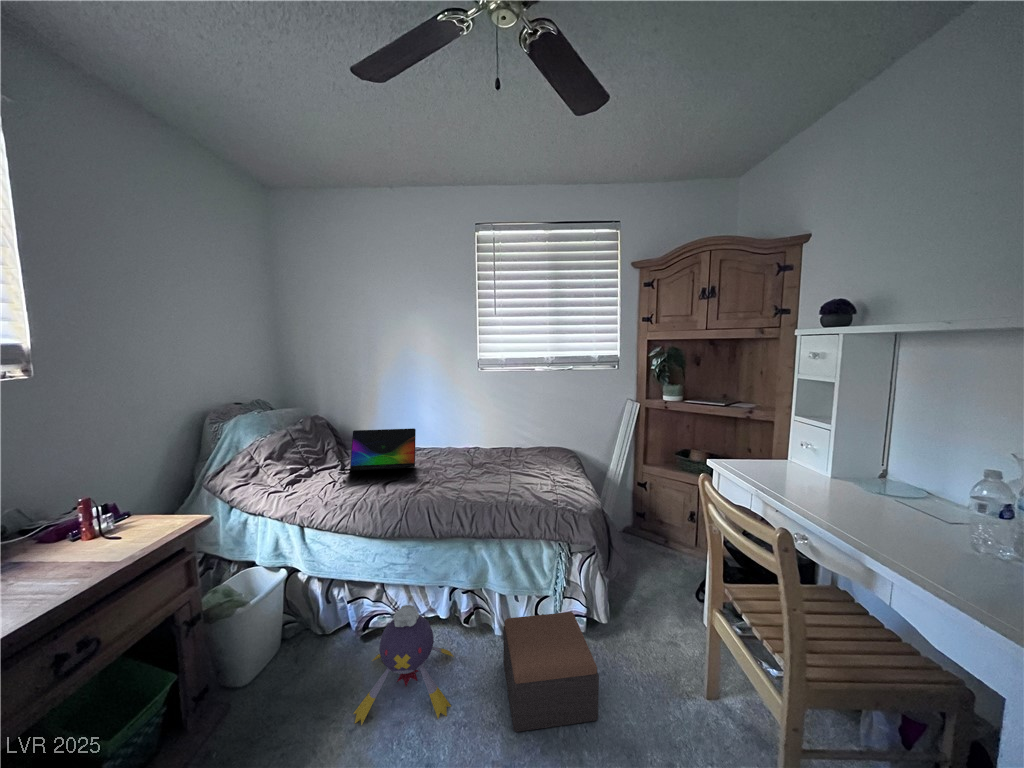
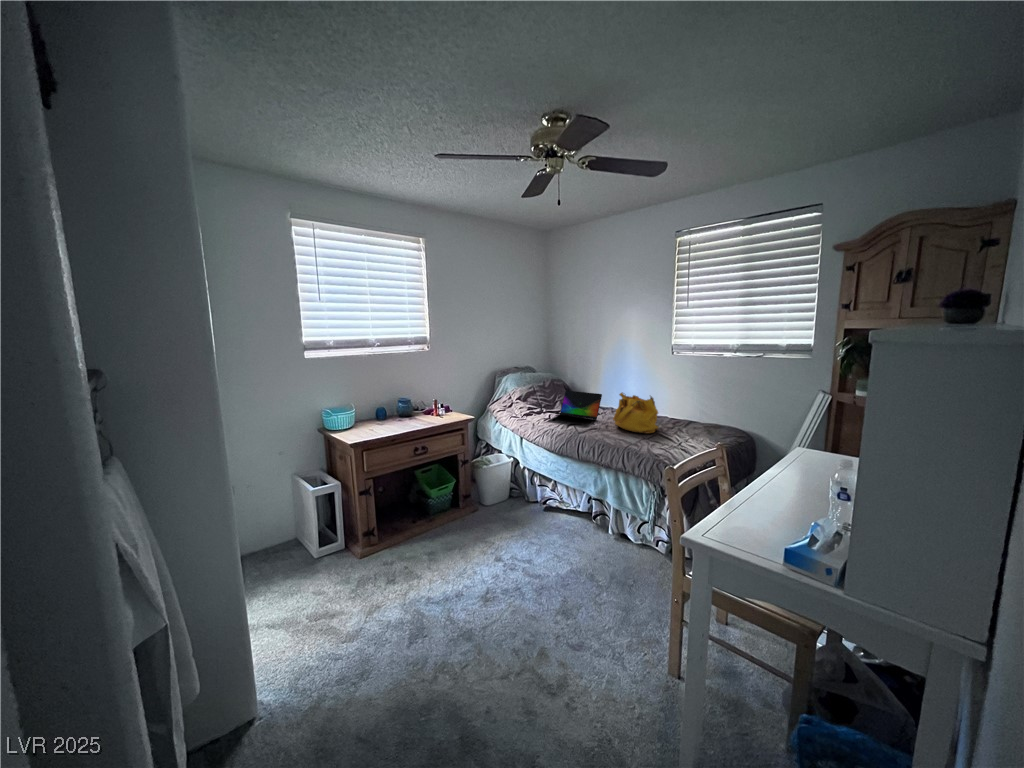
handbag: none [449,422,510,474] -> present [613,392,658,434]
plush toy: present [353,605,454,725] -> none [518,488,580,550]
footstool: present [503,612,599,732] -> none [581,518,651,589]

